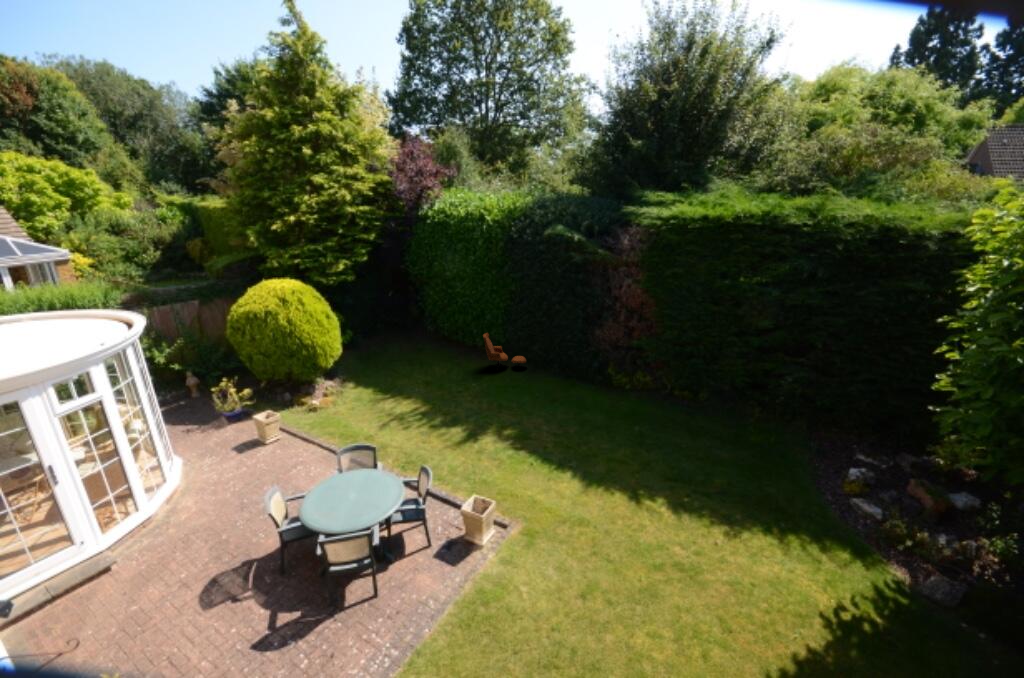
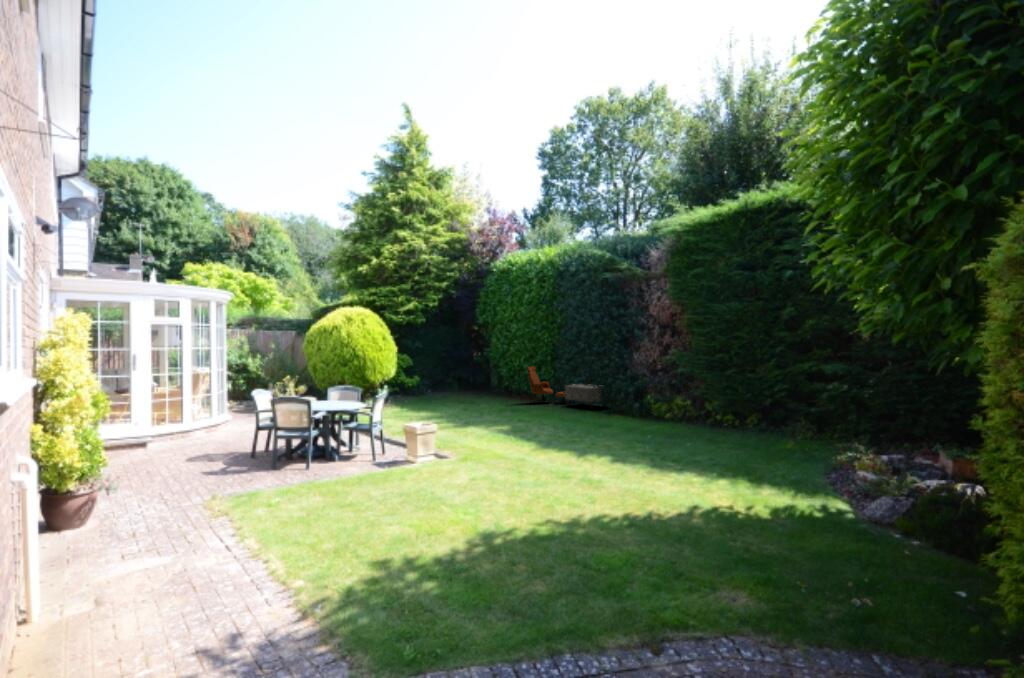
bench: none [527,353,570,384] -> present [565,385,601,407]

